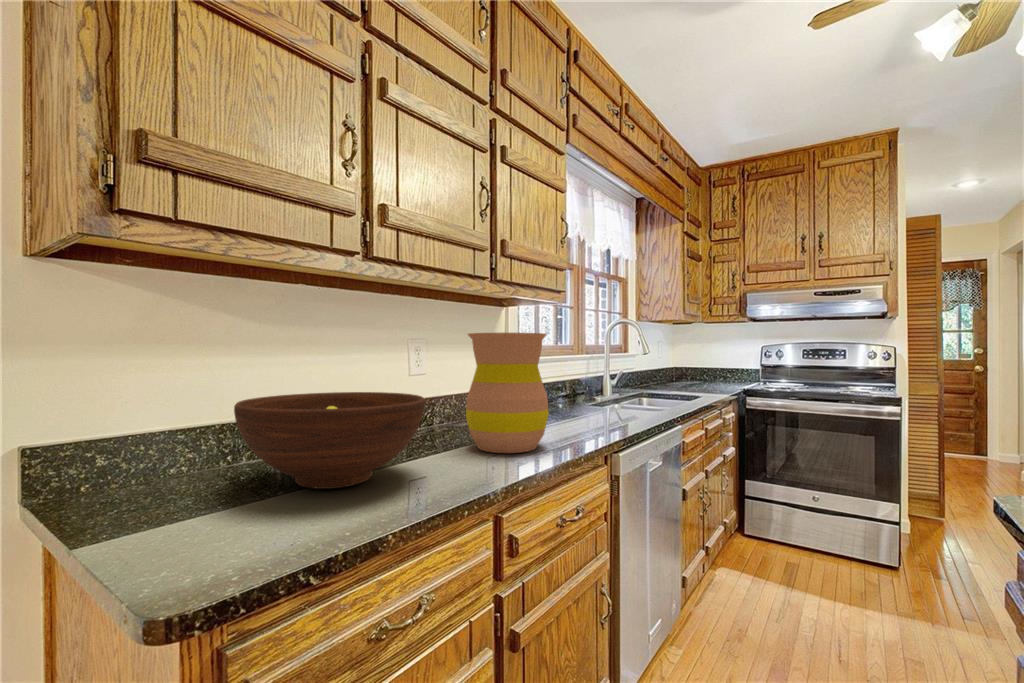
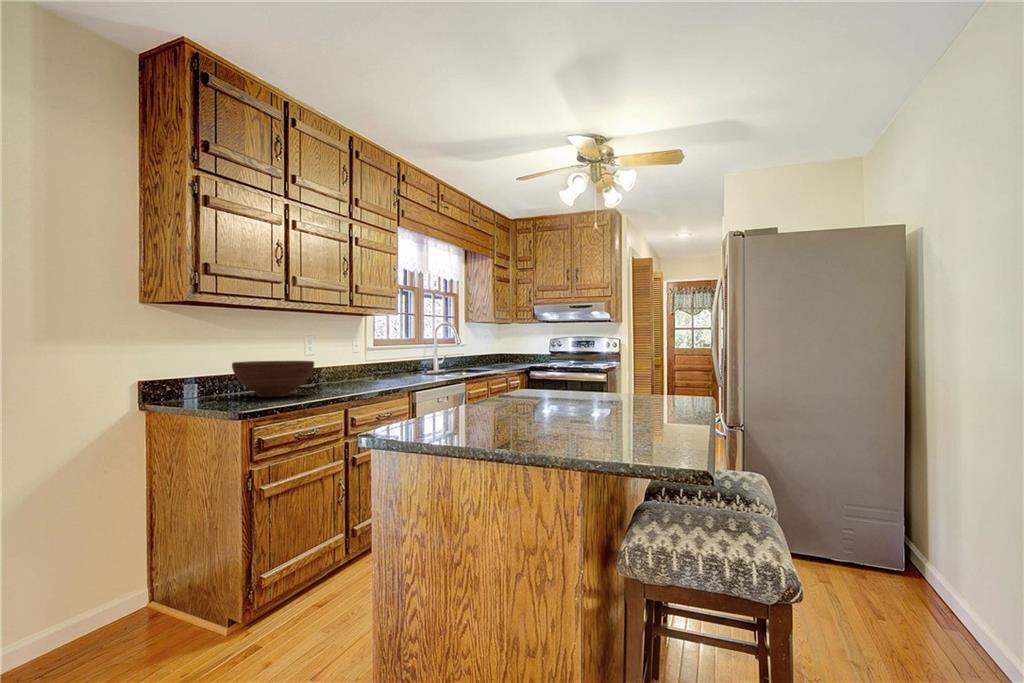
vase: present [466,333,549,453] -> none [335,333,377,389]

